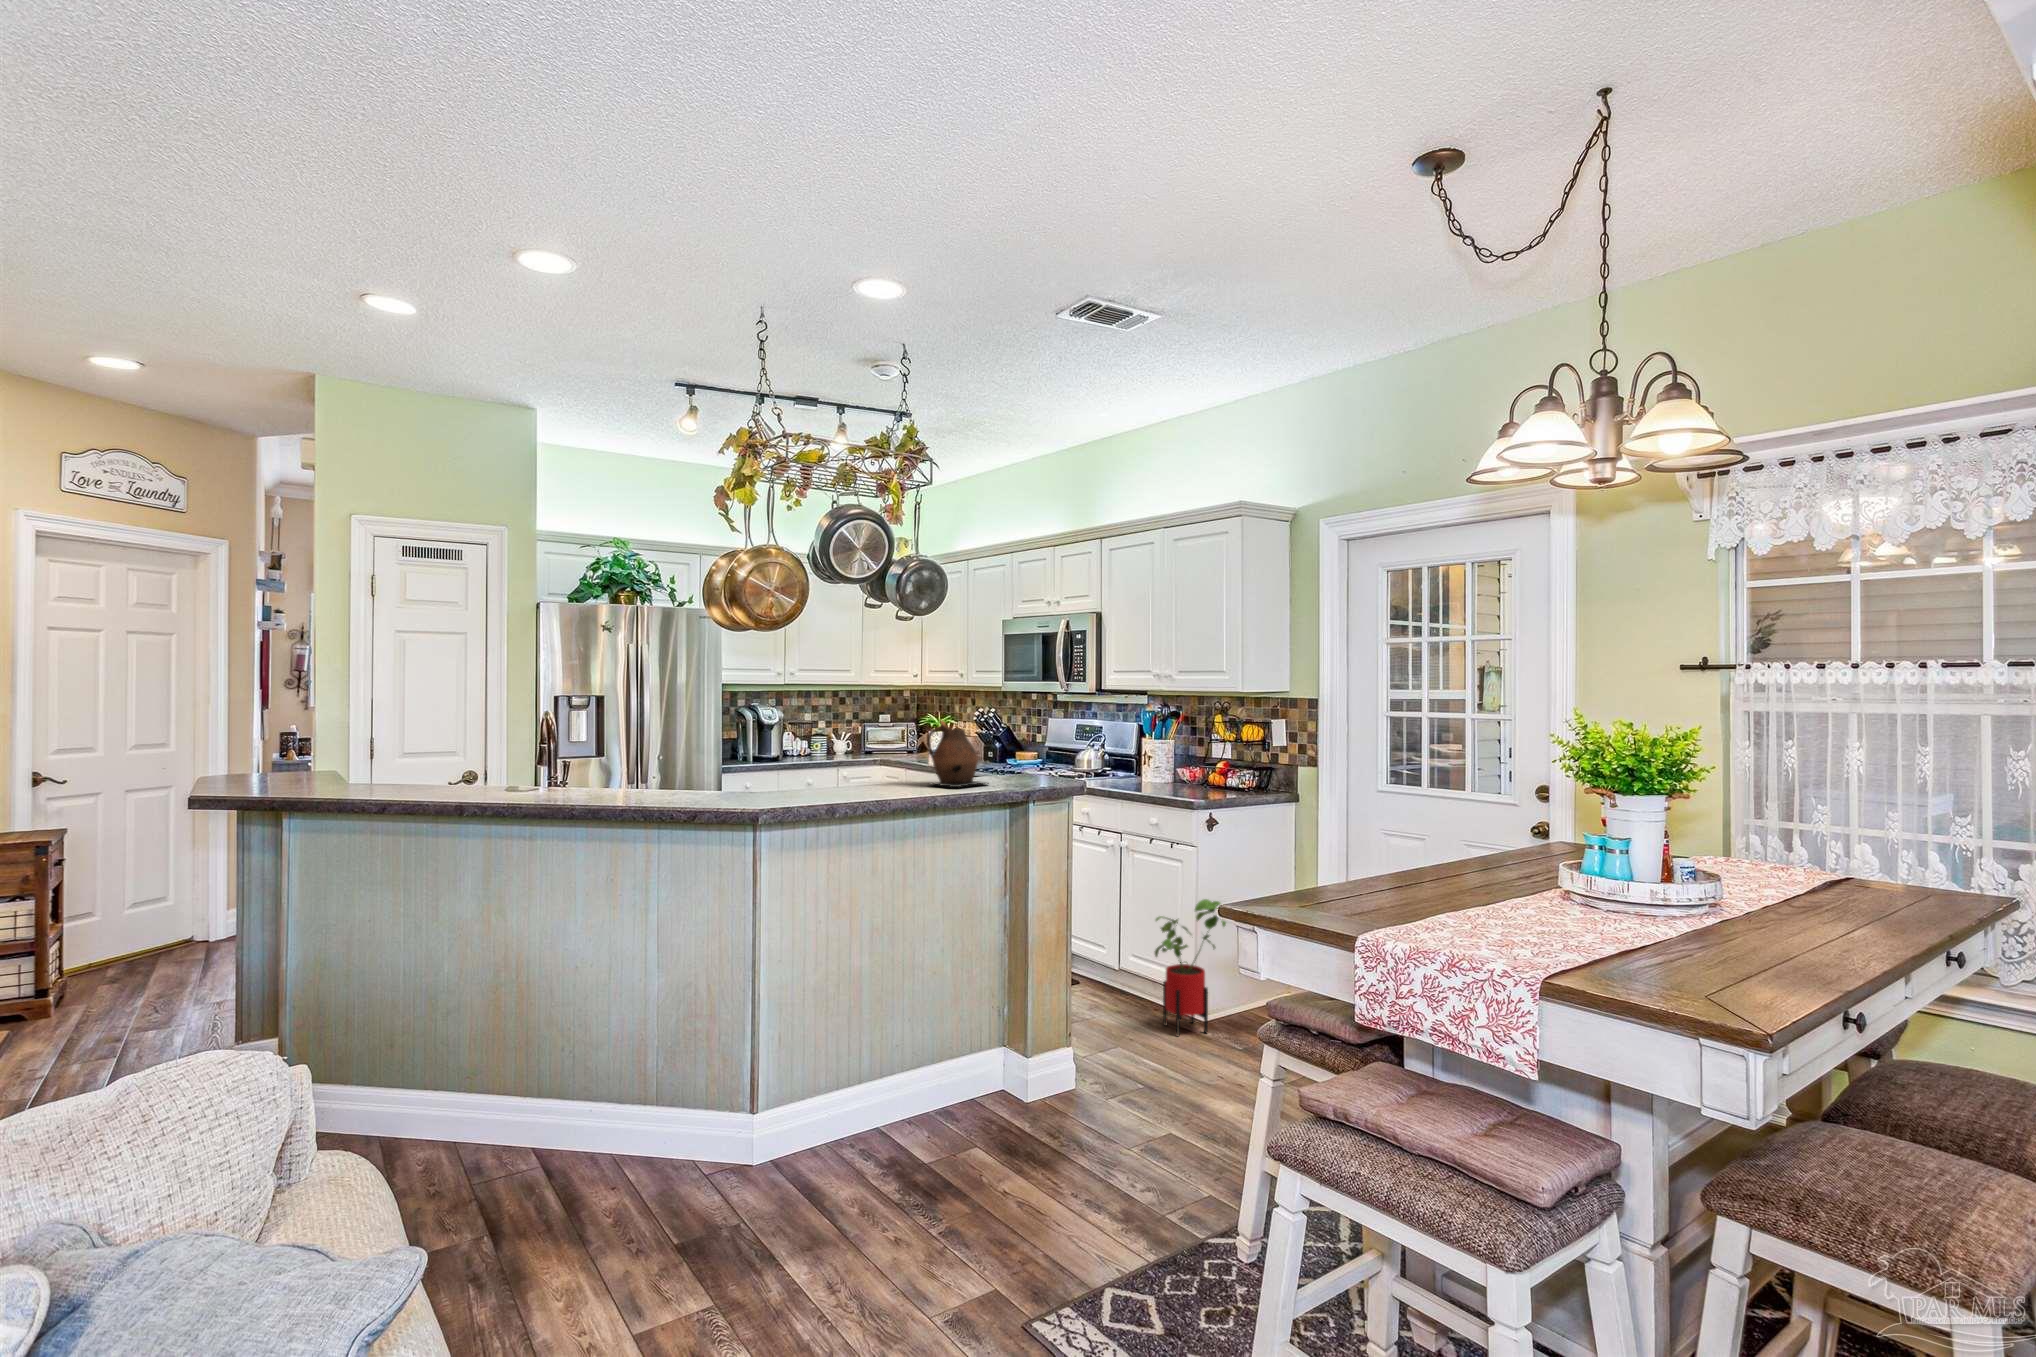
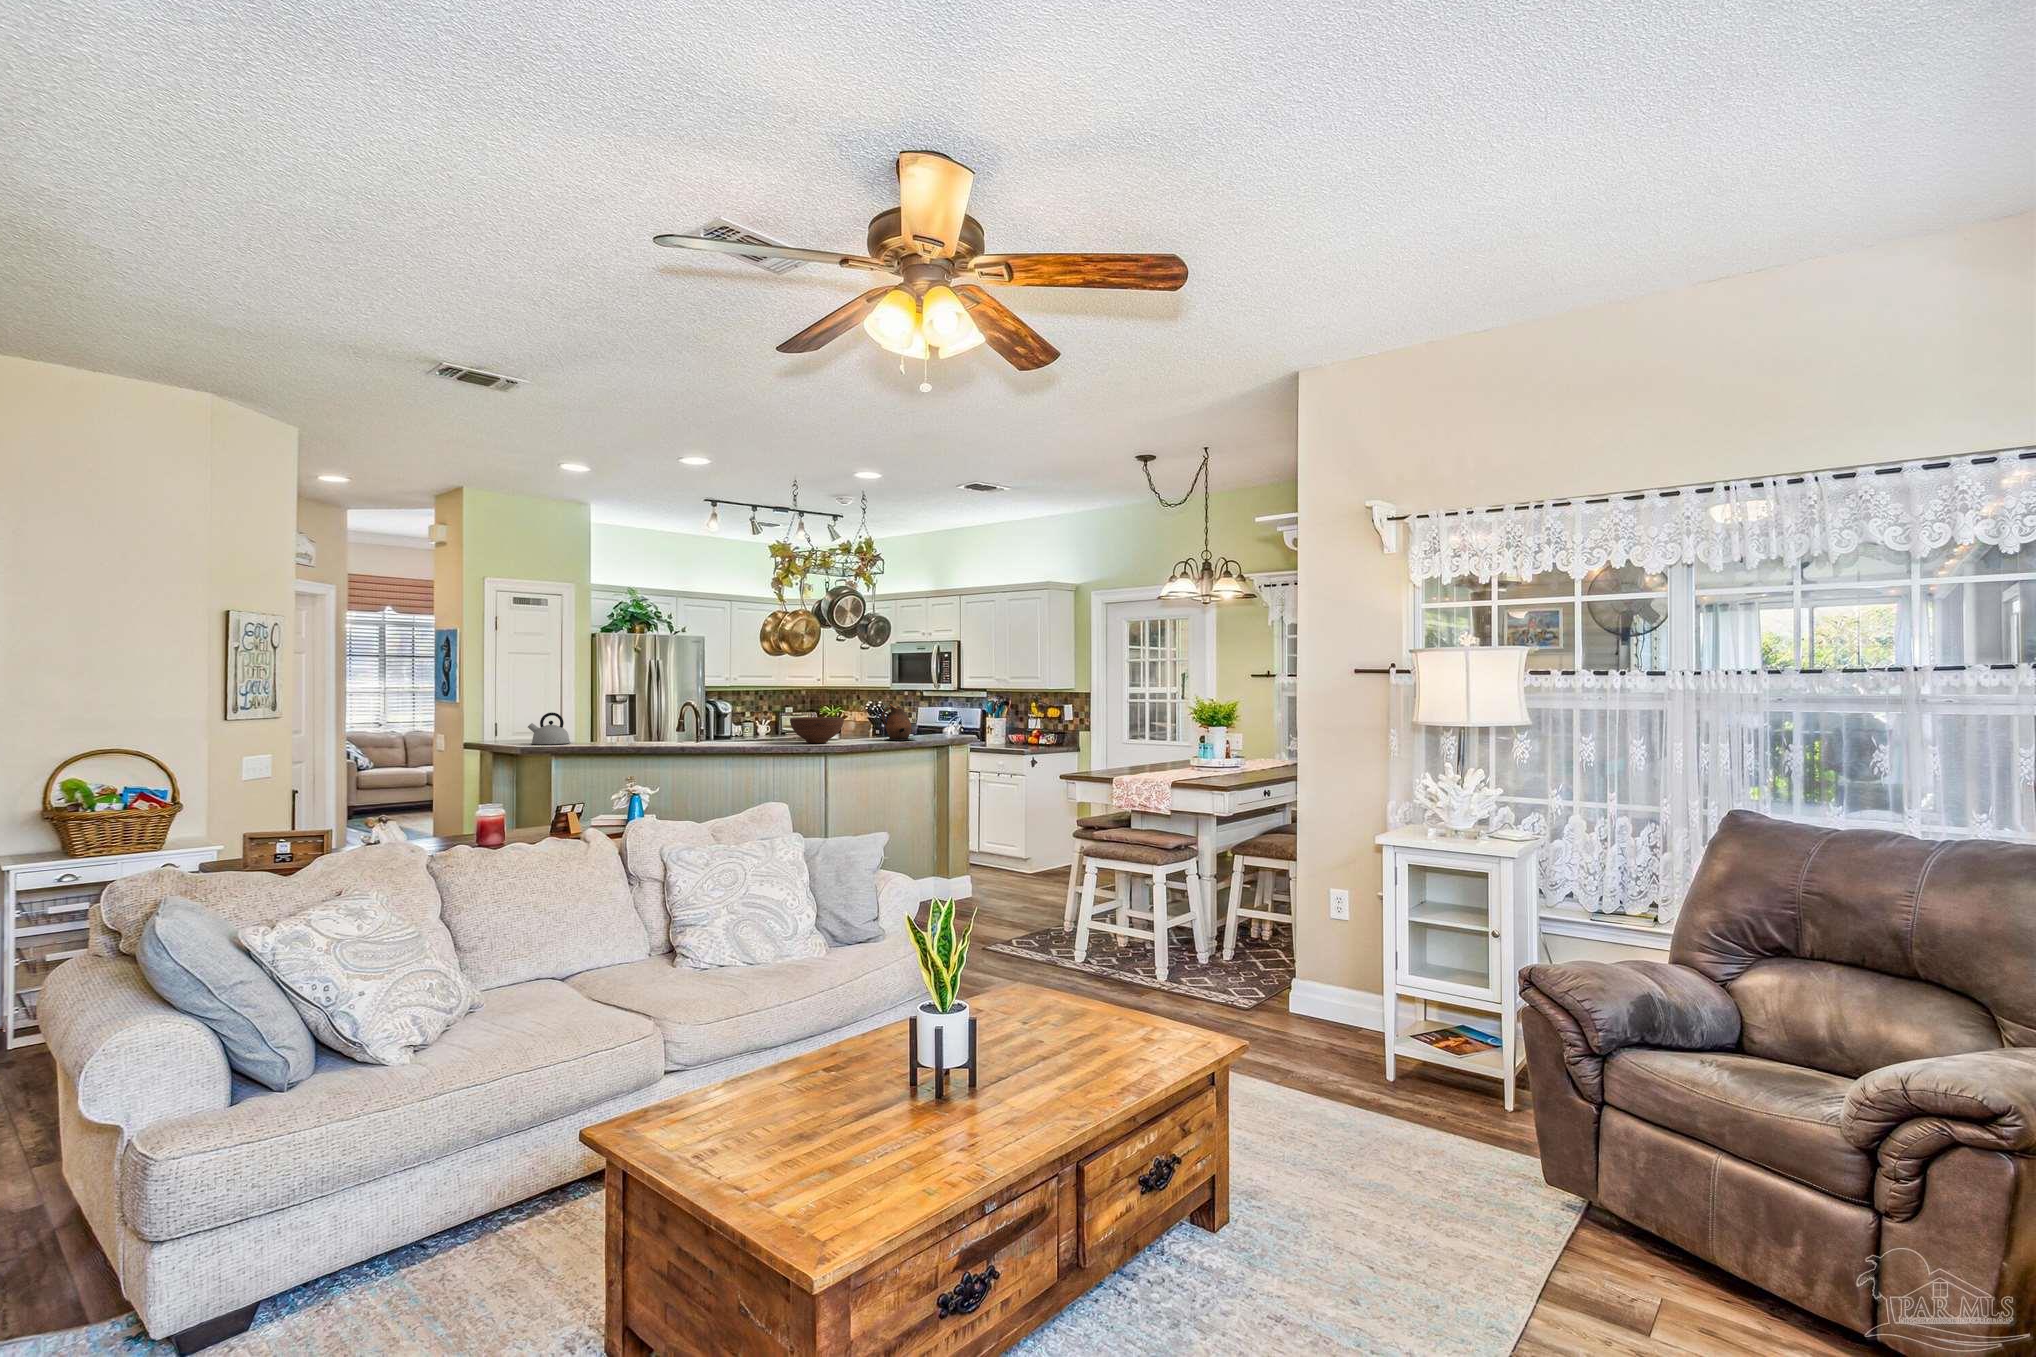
kettle: none [341,733,414,787] -> present [528,712,570,744]
fruit bowl: none [747,744,845,793] -> present [790,717,844,743]
house plant: present [1155,899,1226,1036] -> none [1002,804,1048,880]

